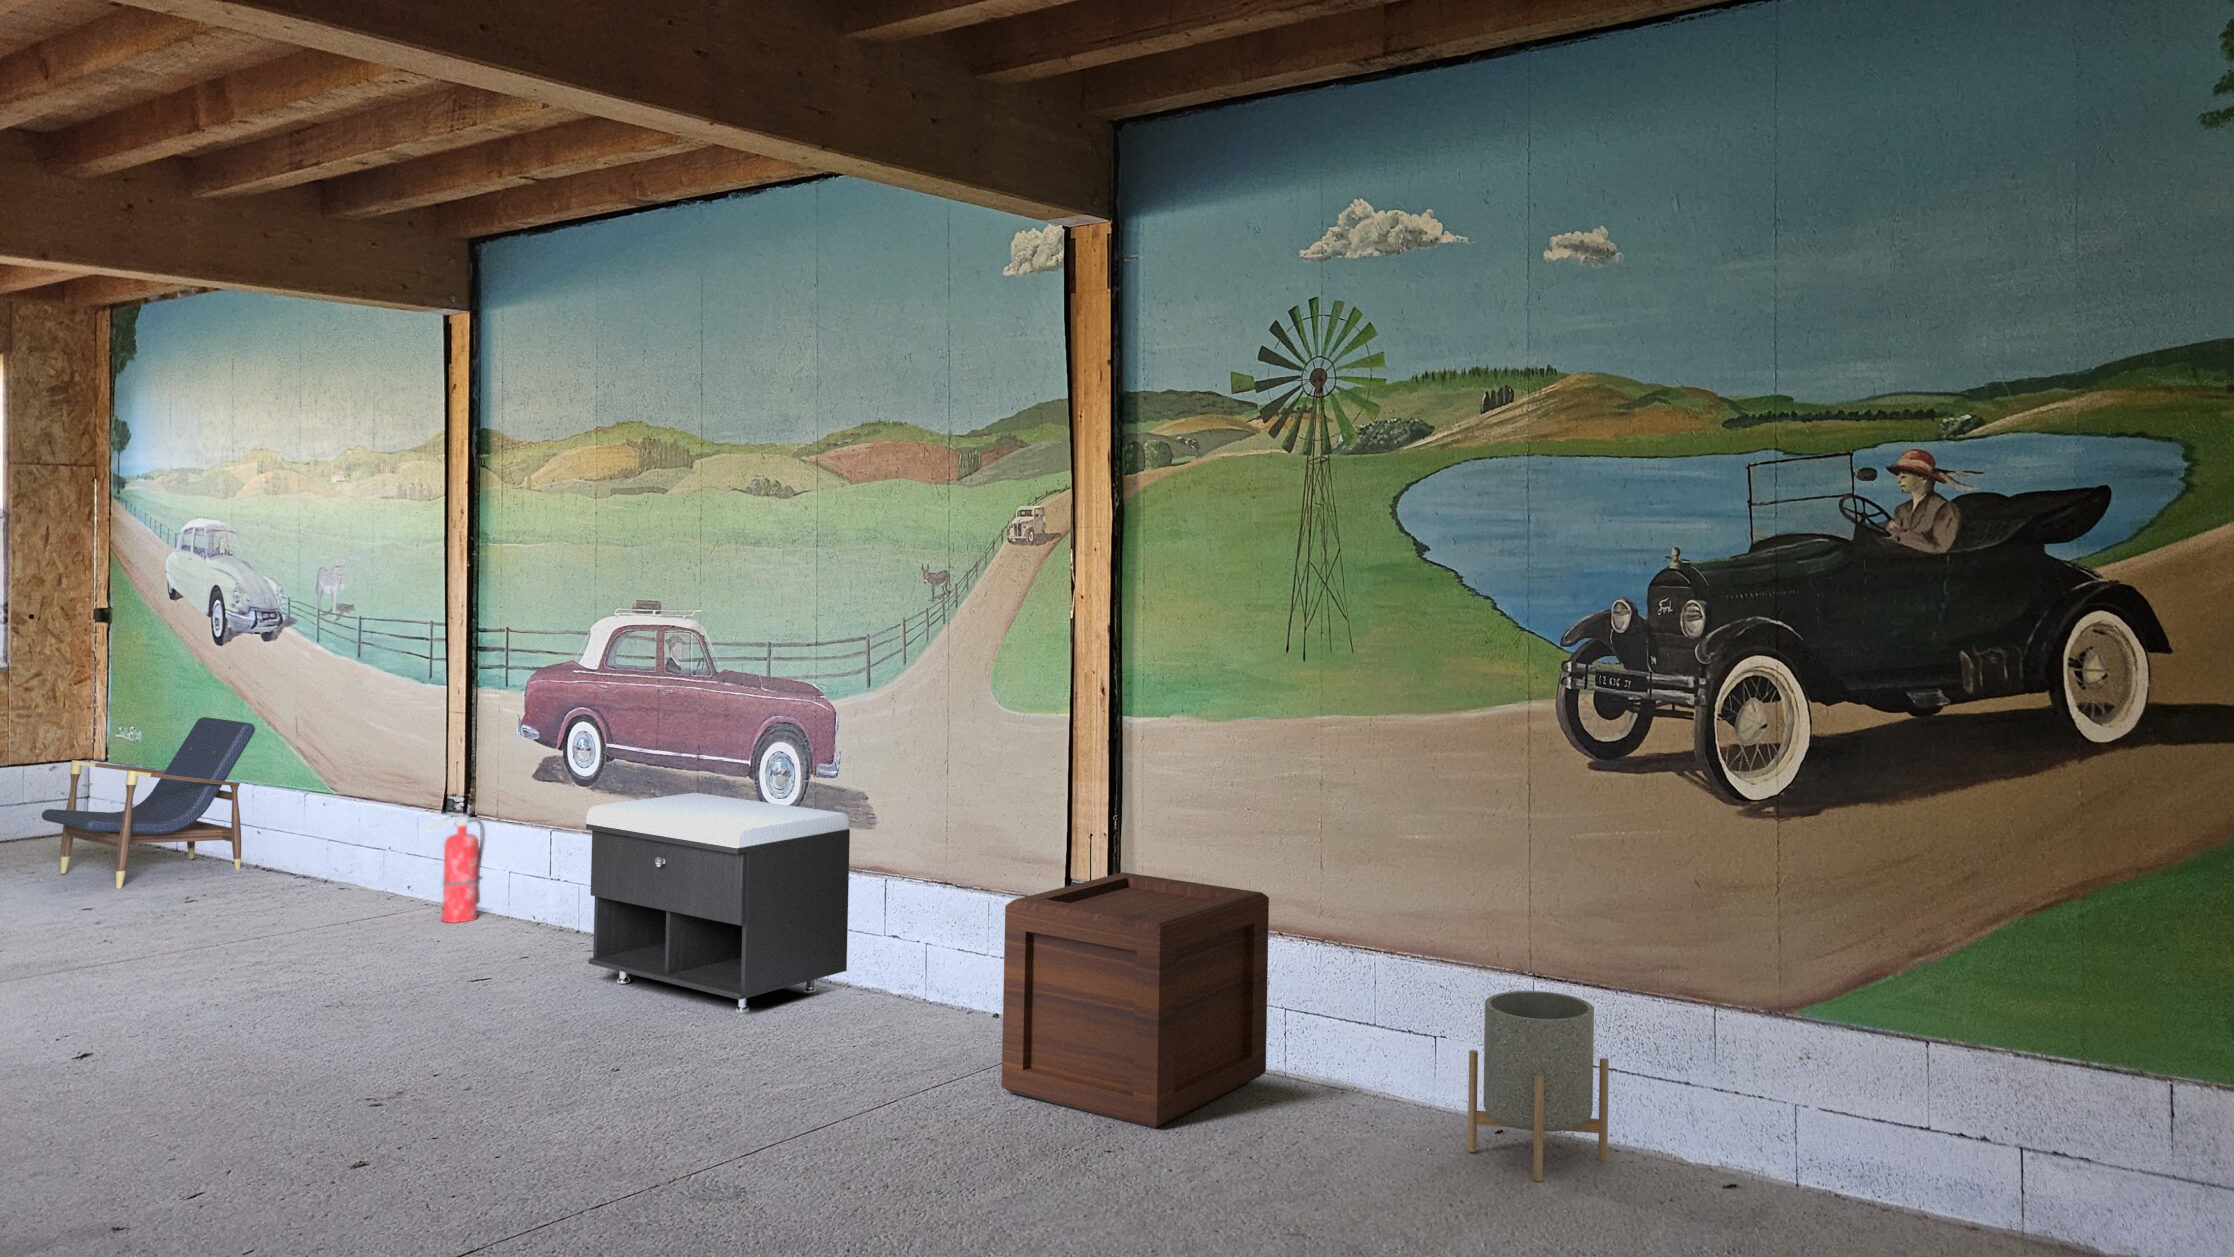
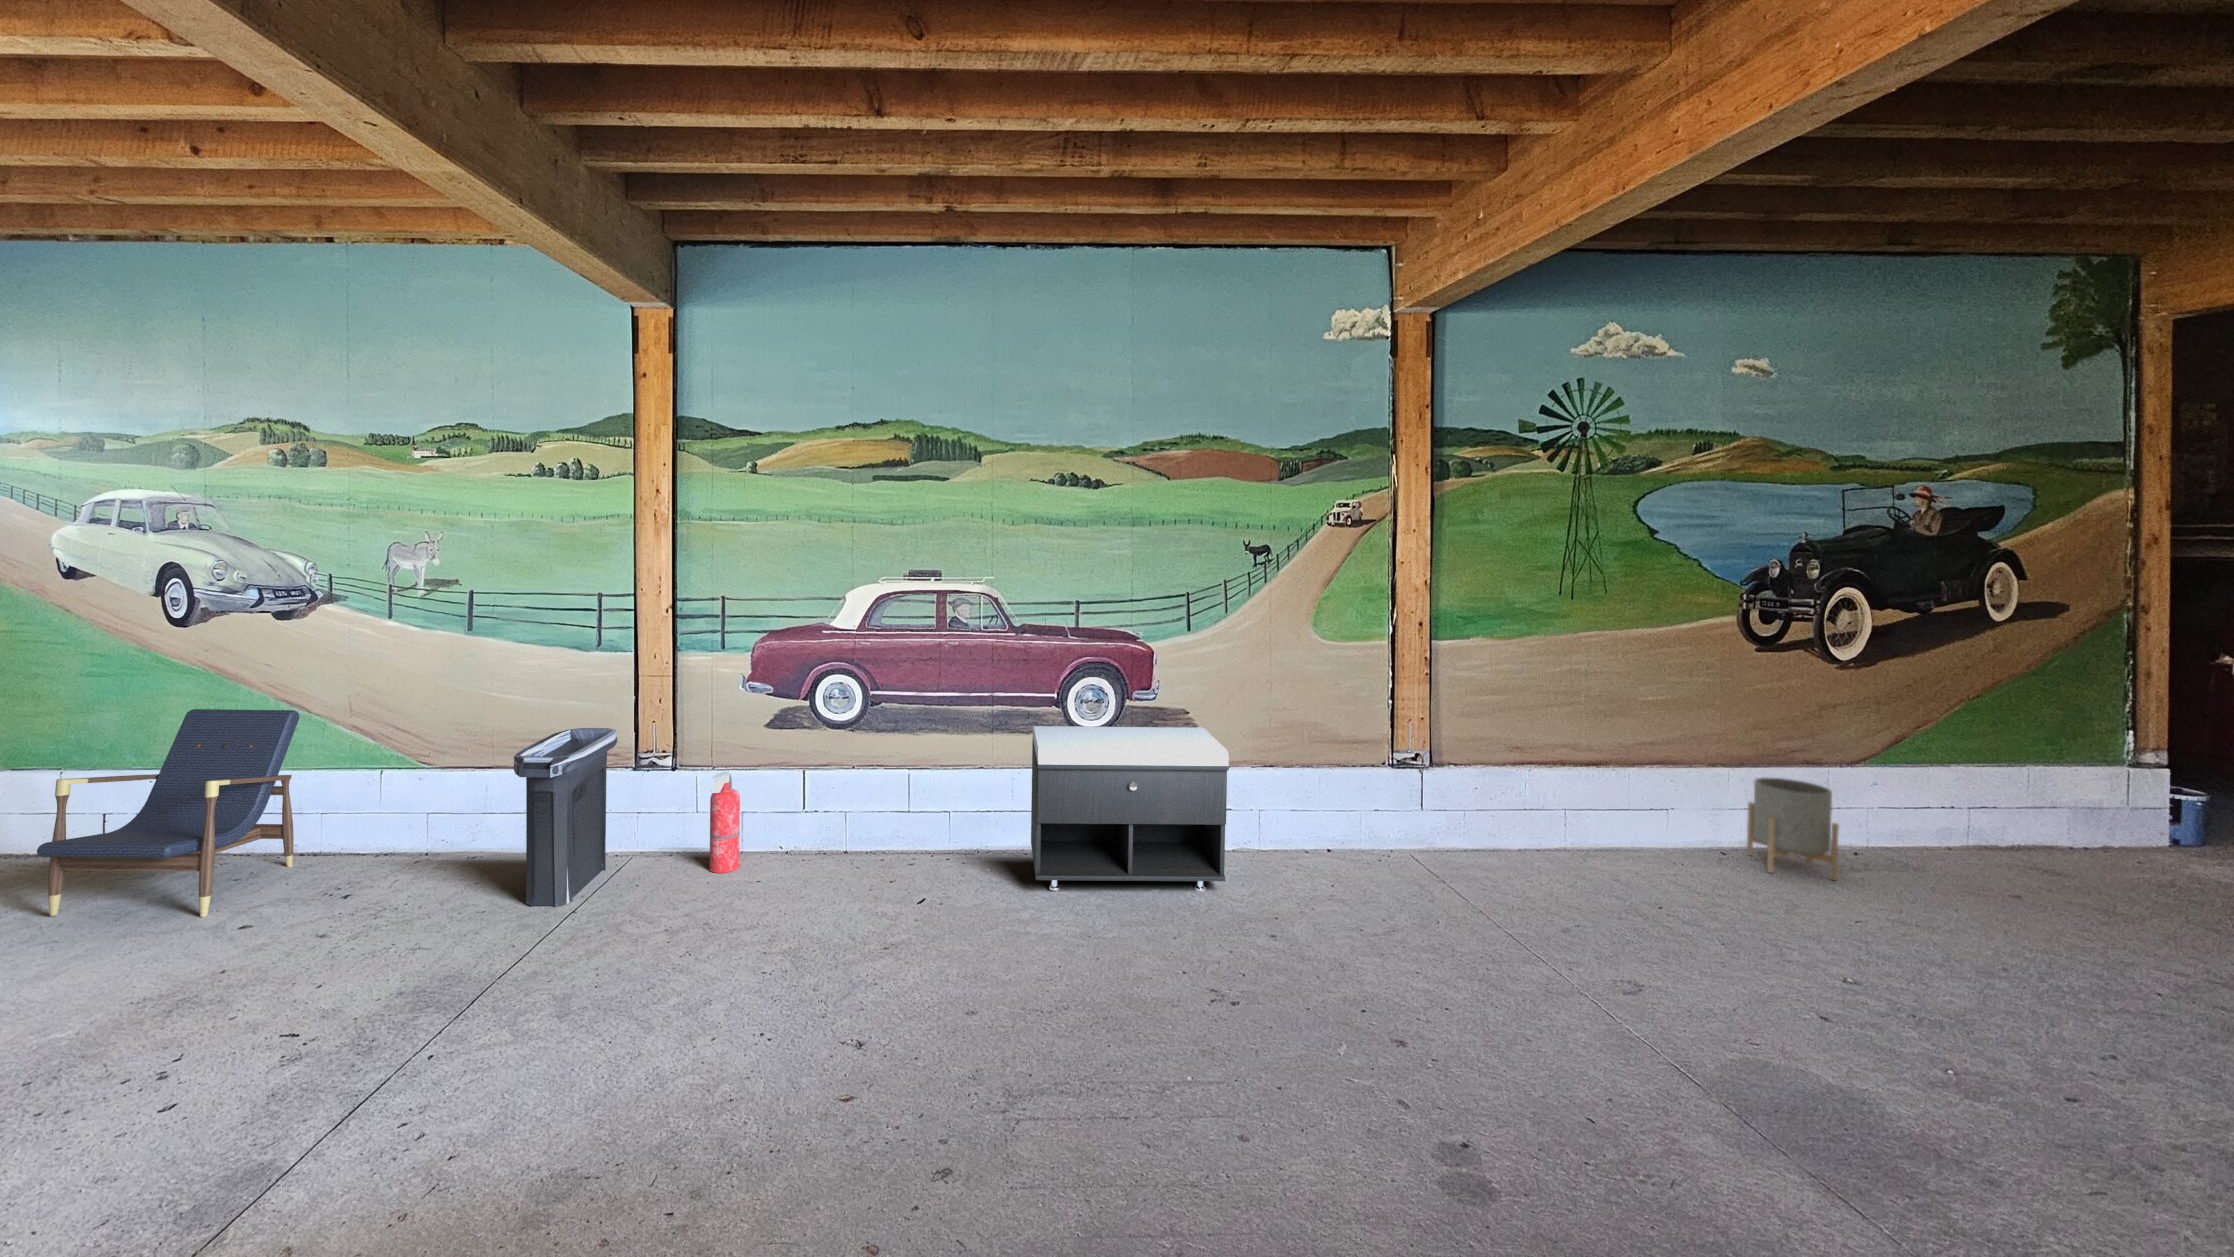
trash can: none [256,758,415,921] -> present [514,728,617,906]
wooden crate: present [1002,872,1269,1128] -> none [1459,744,1655,901]

